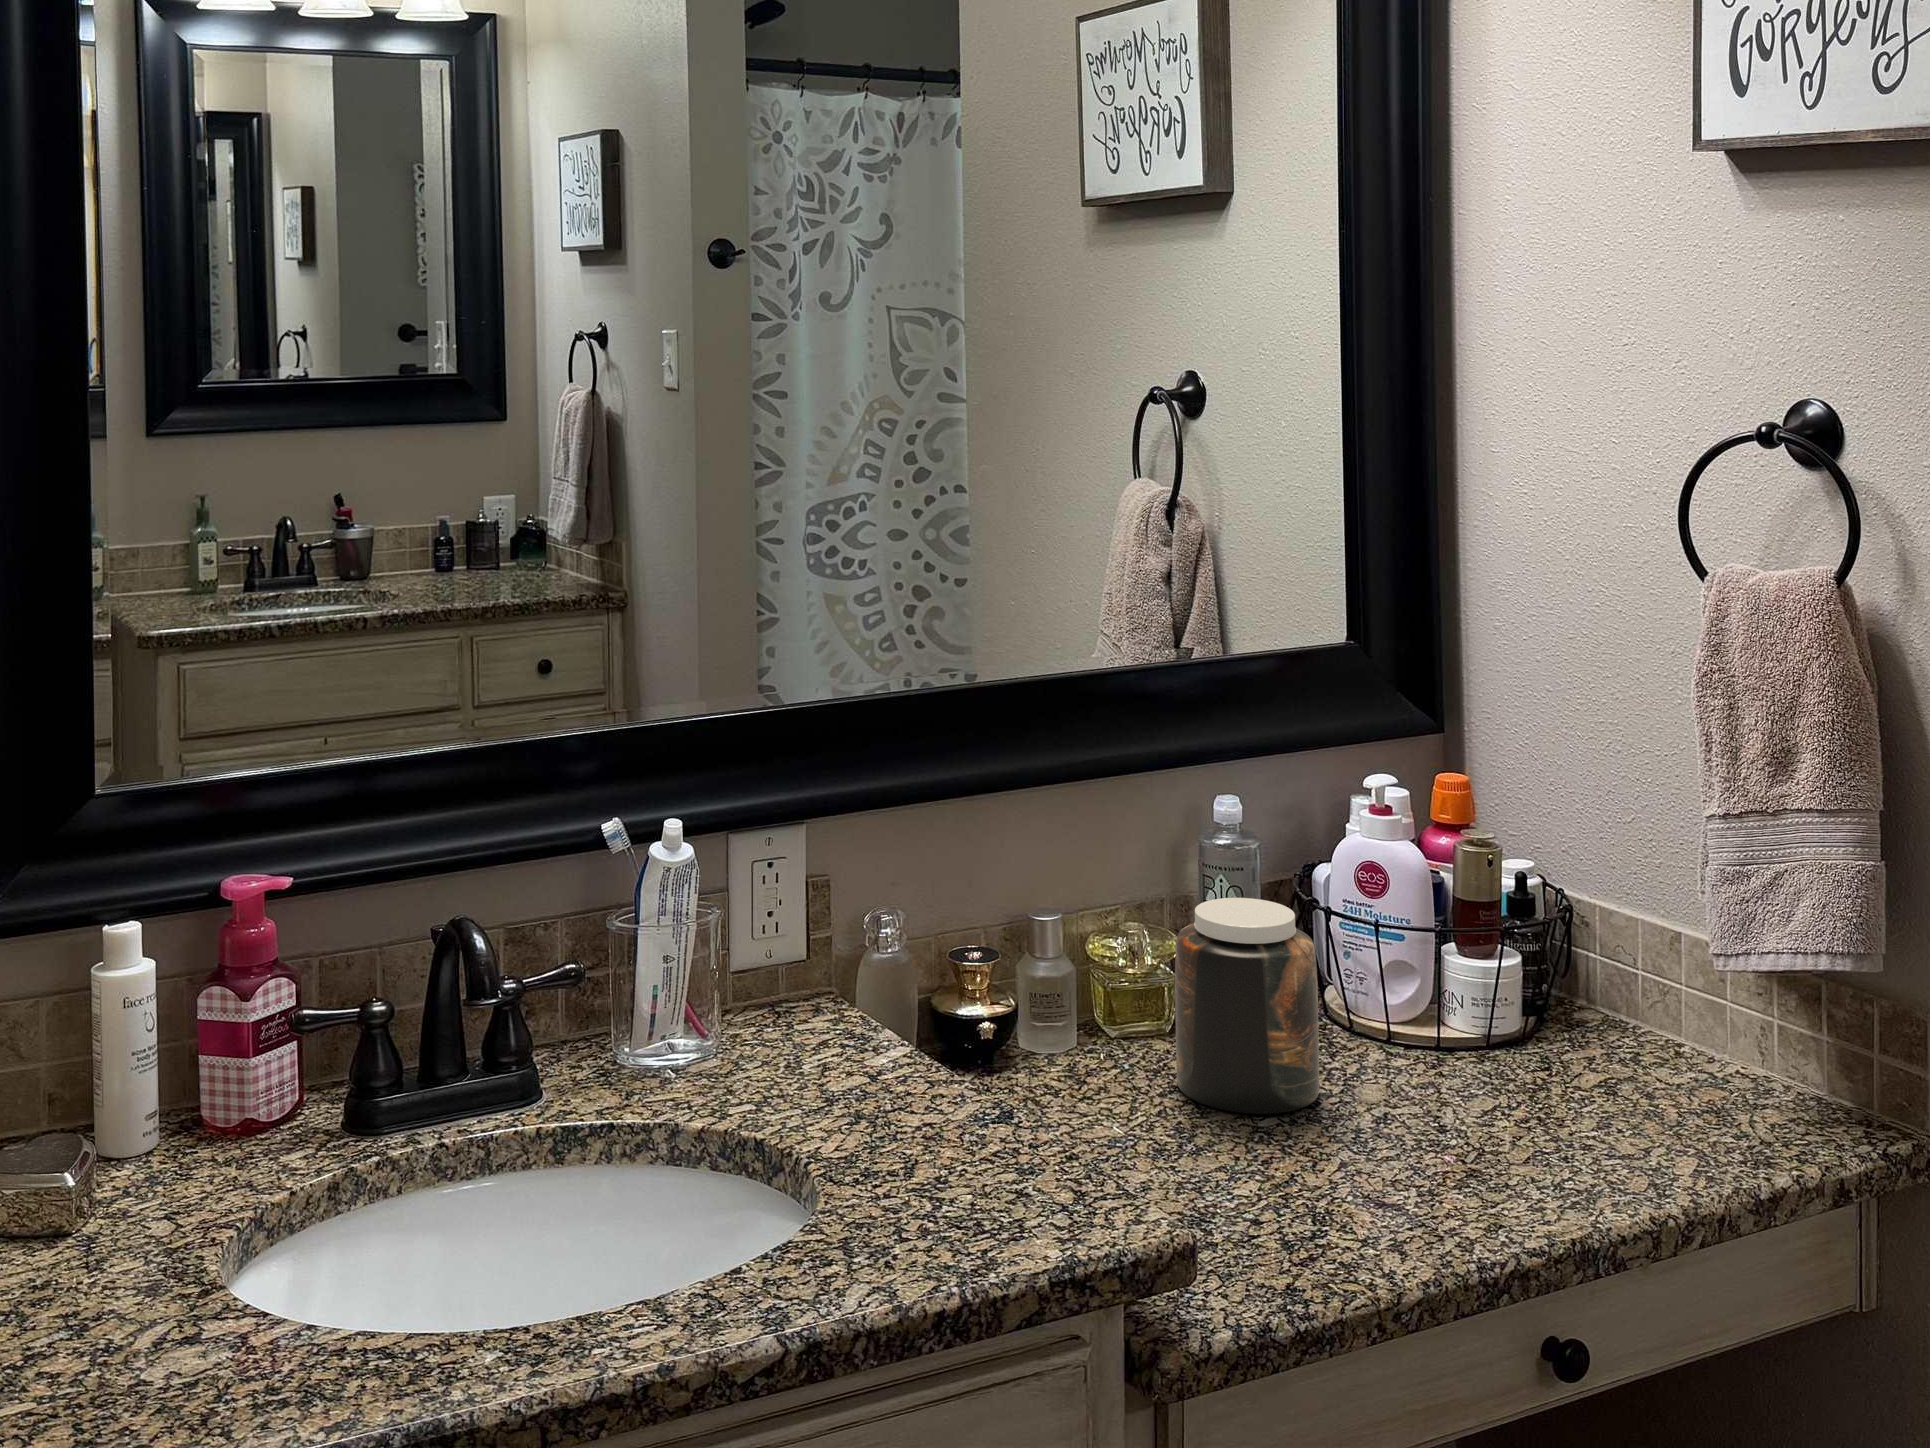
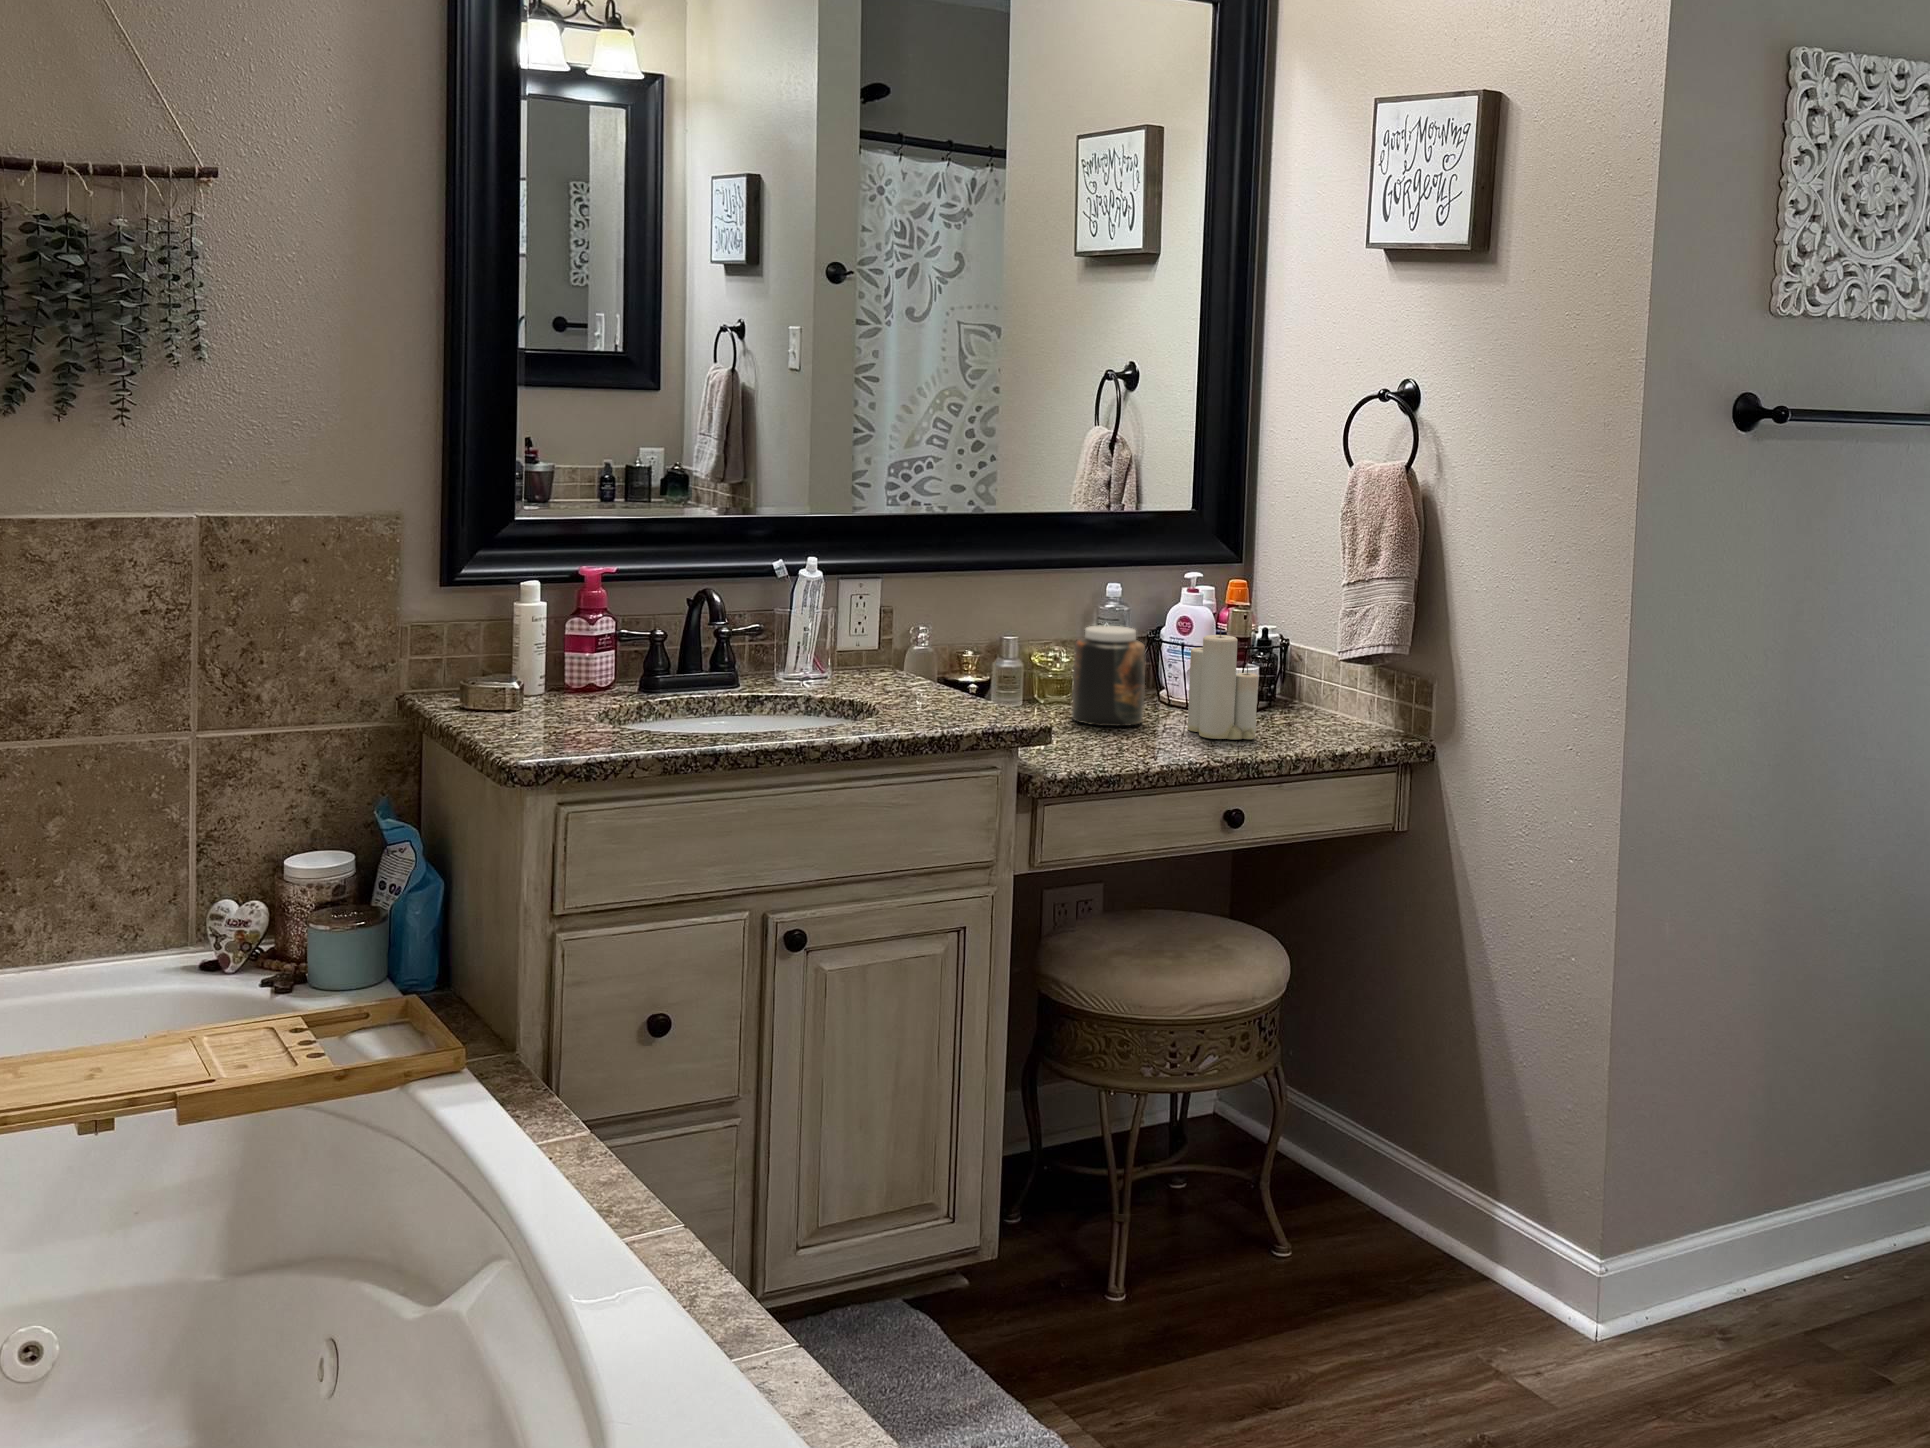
candle: none [1411,911,1563,1147] -> present [1187,626,1258,739]

